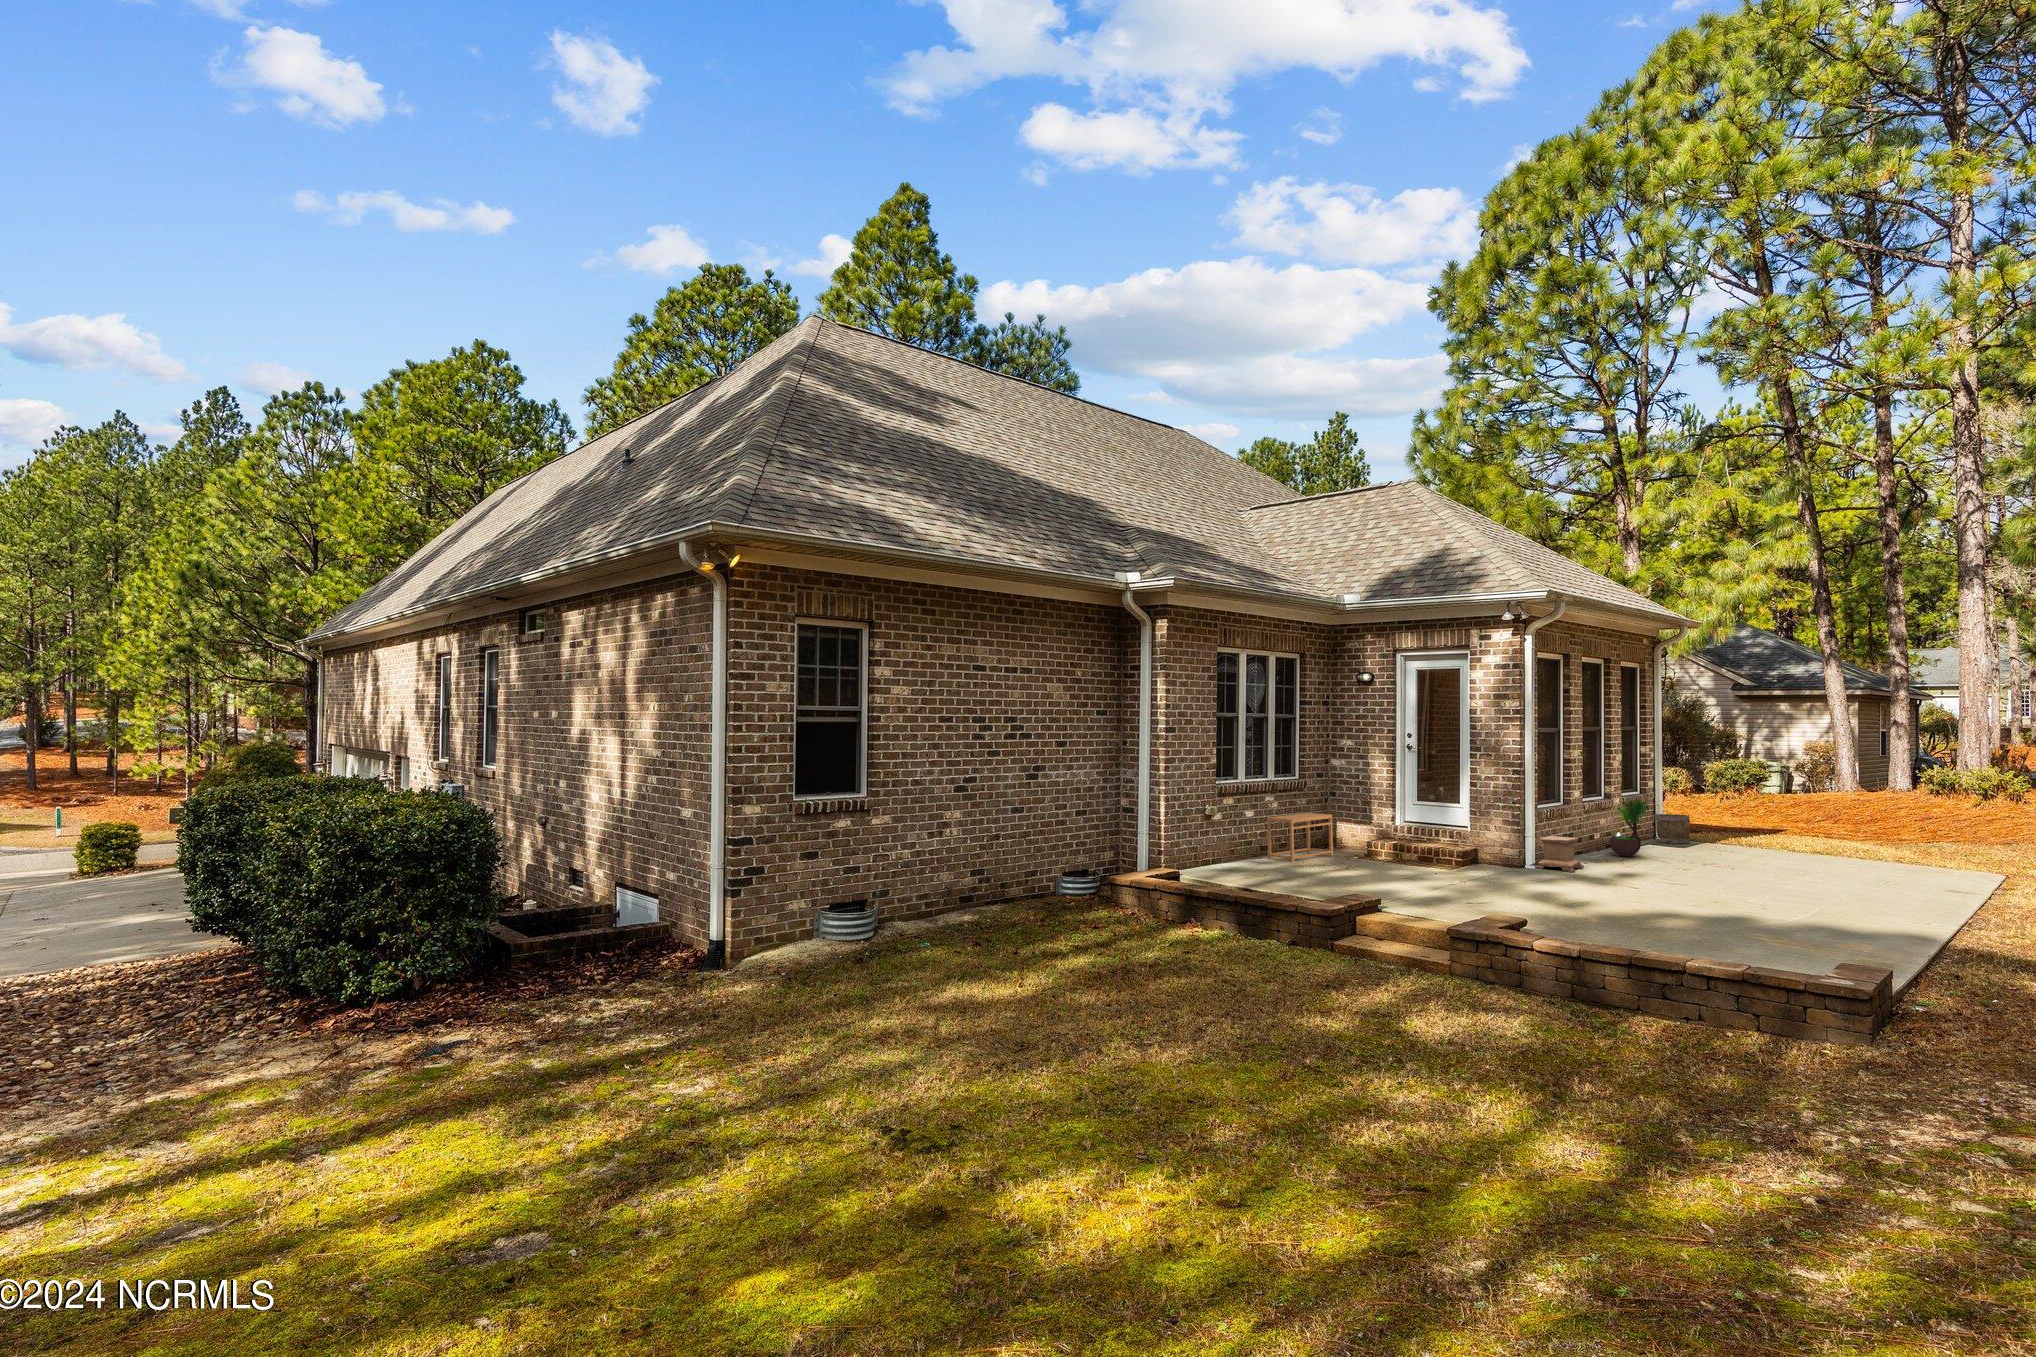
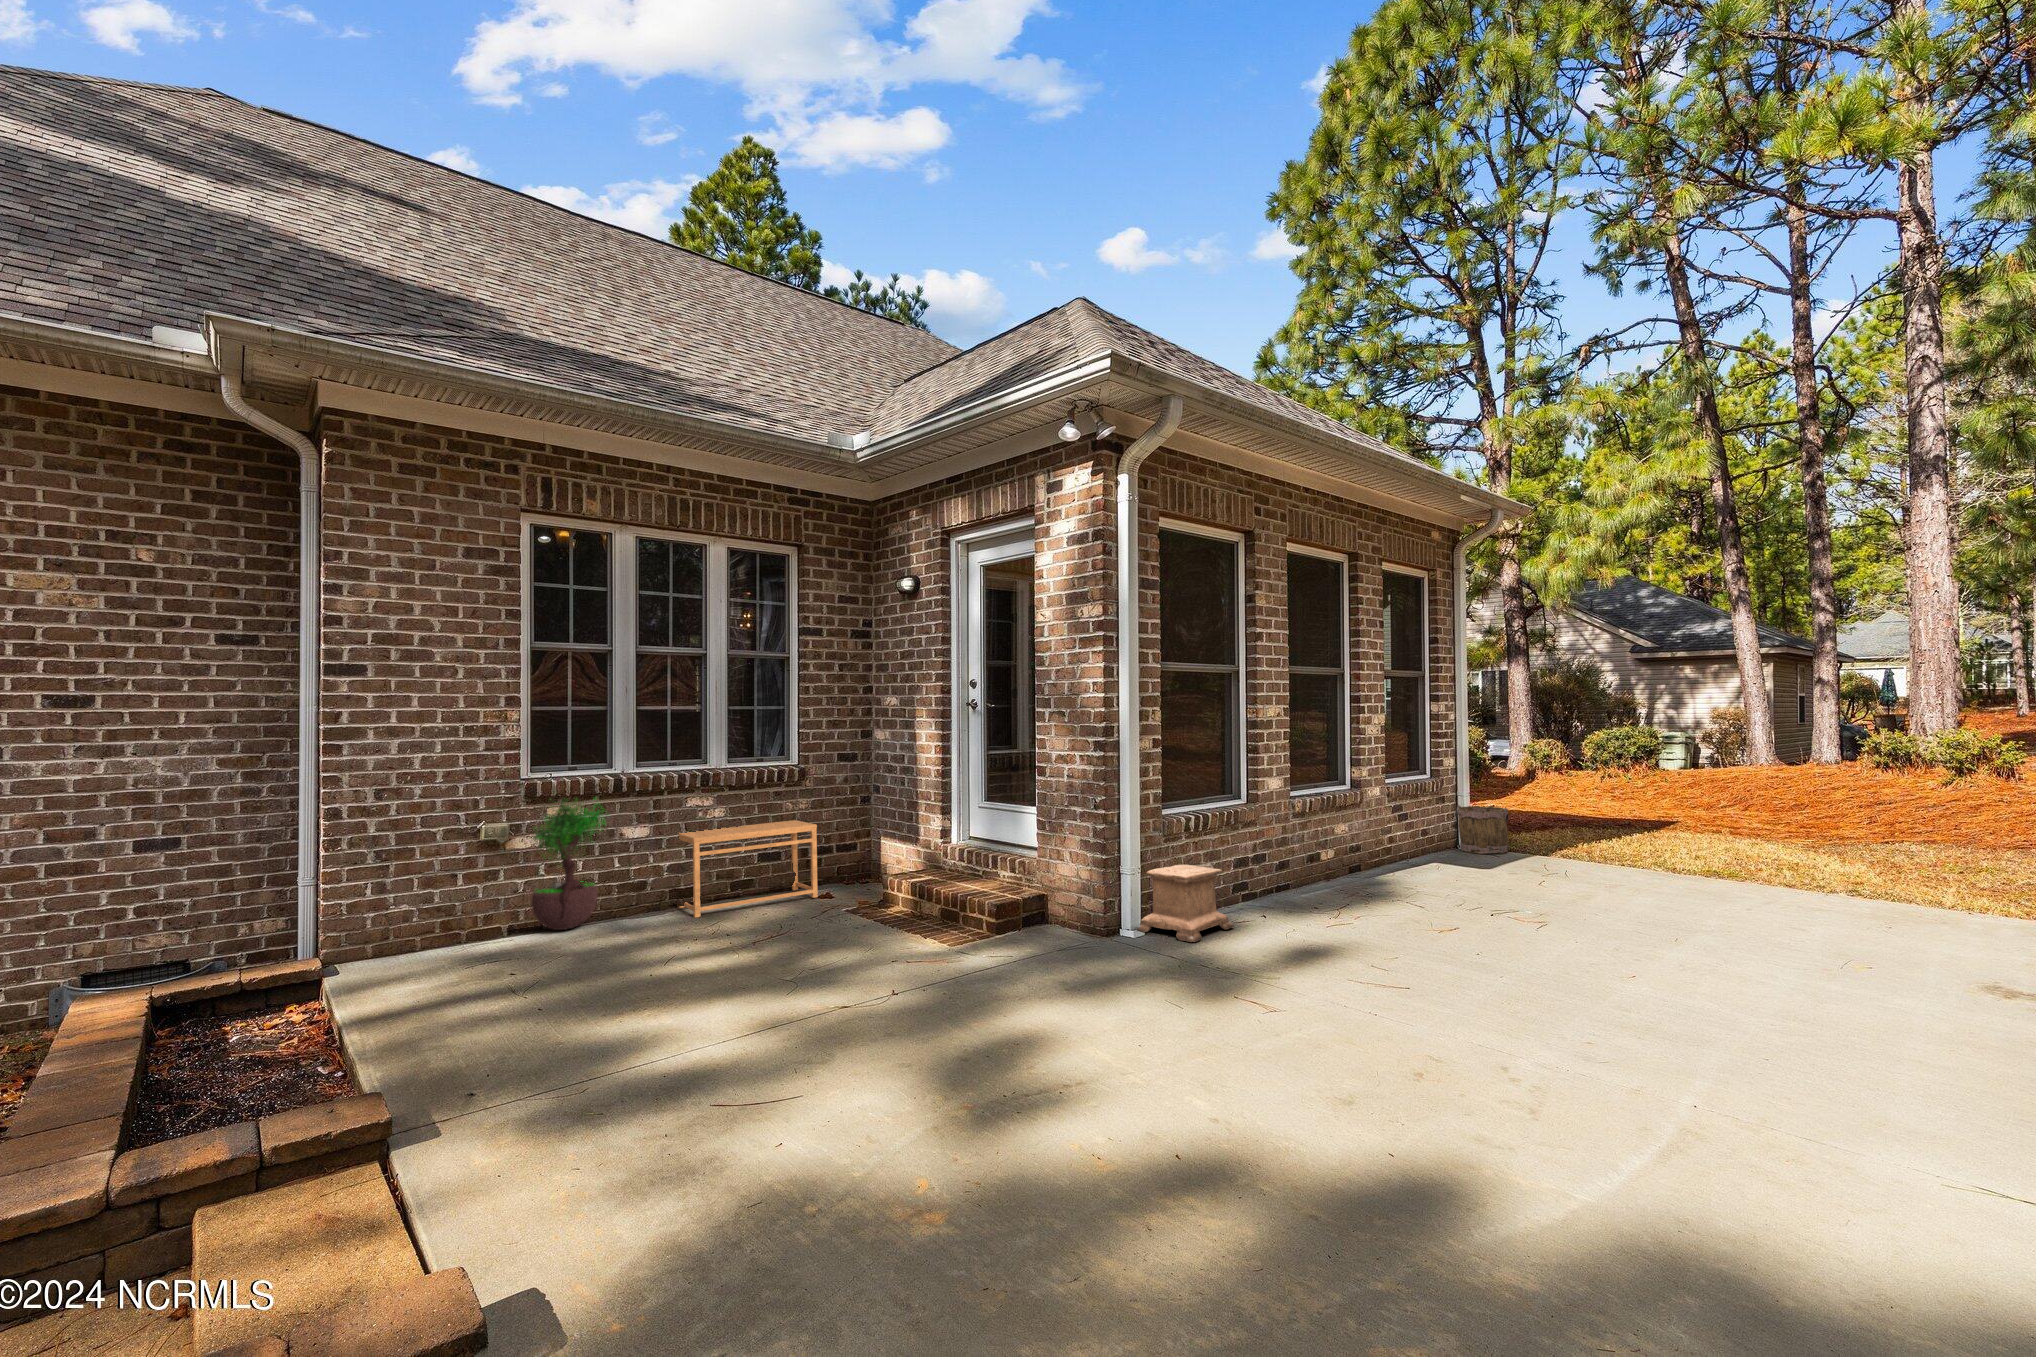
potted tree: present [1610,799,1648,856] -> present [521,799,606,930]

